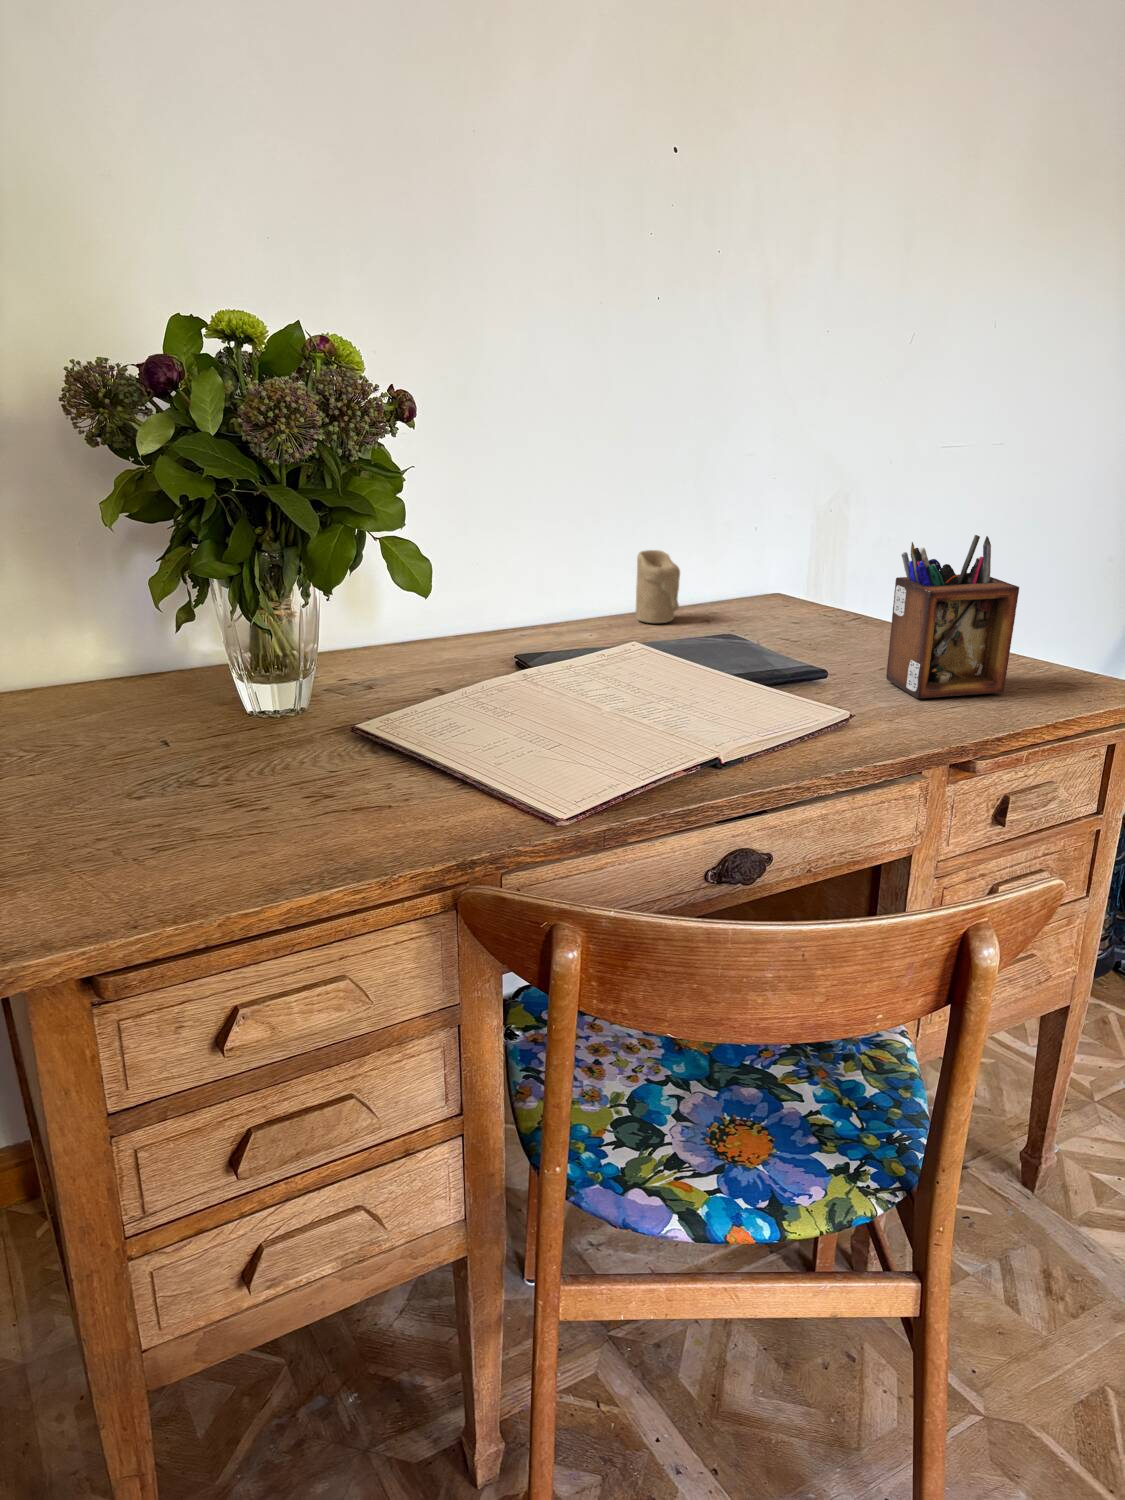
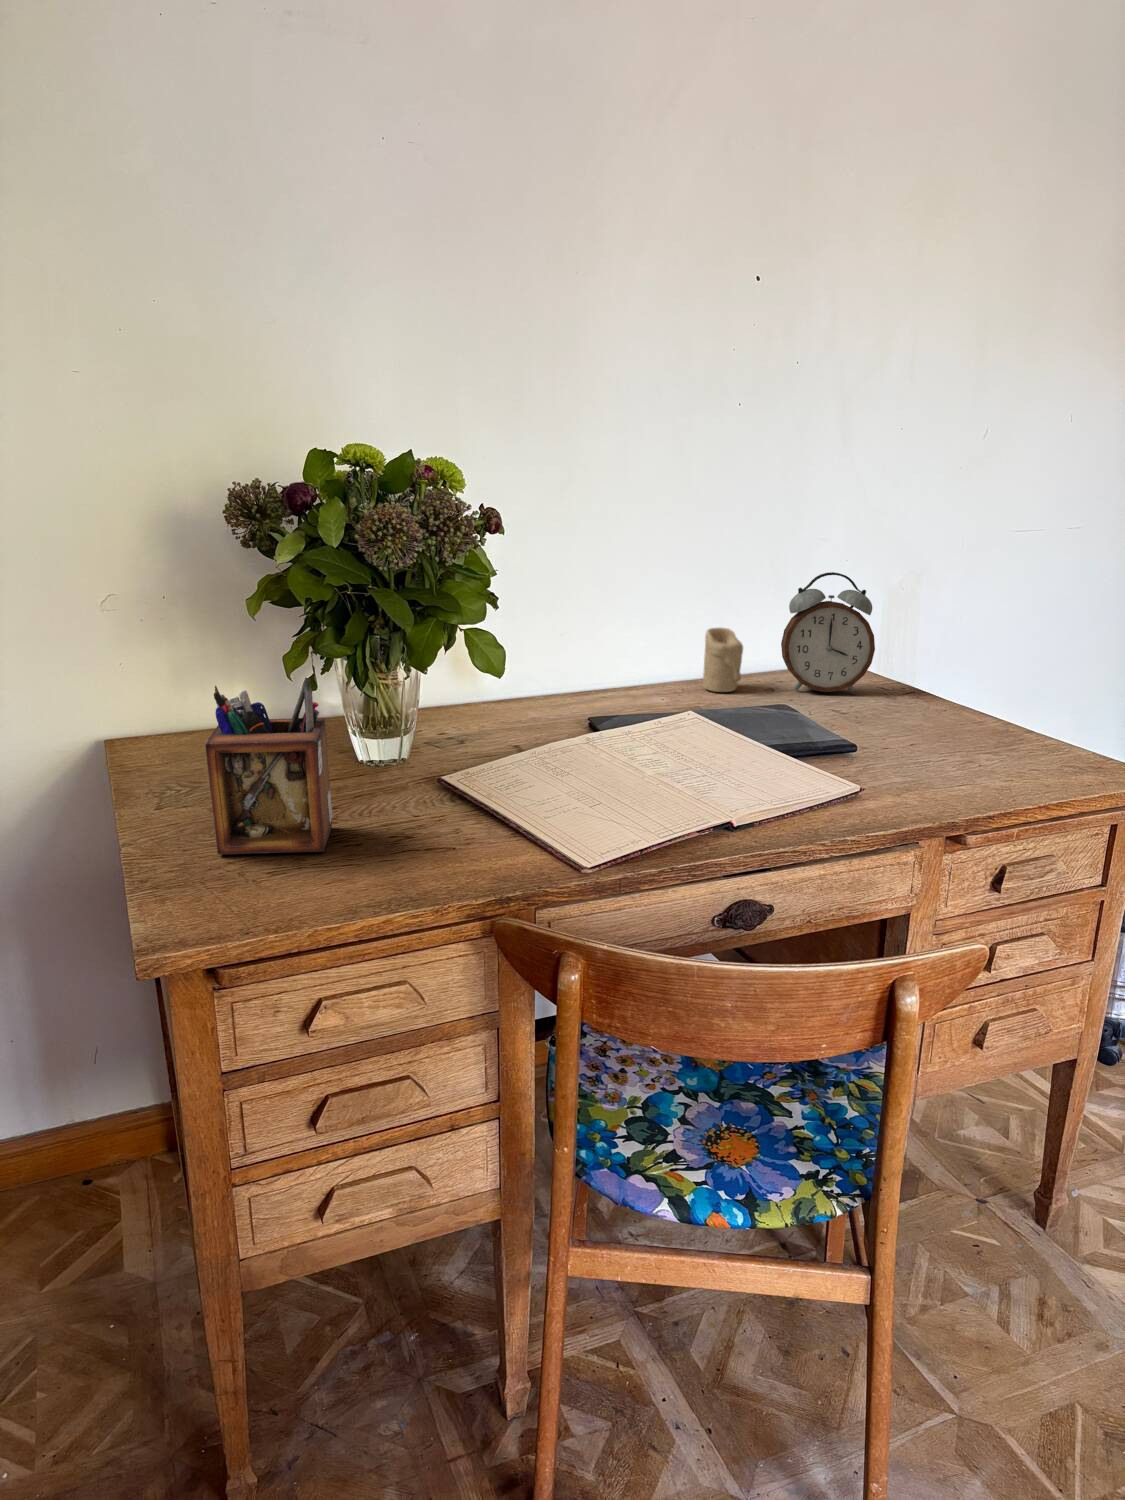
alarm clock: none [720,483,825,619] -> present [781,572,875,692]
desk organizer: present [886,535,1019,698] -> present [205,678,332,854]

